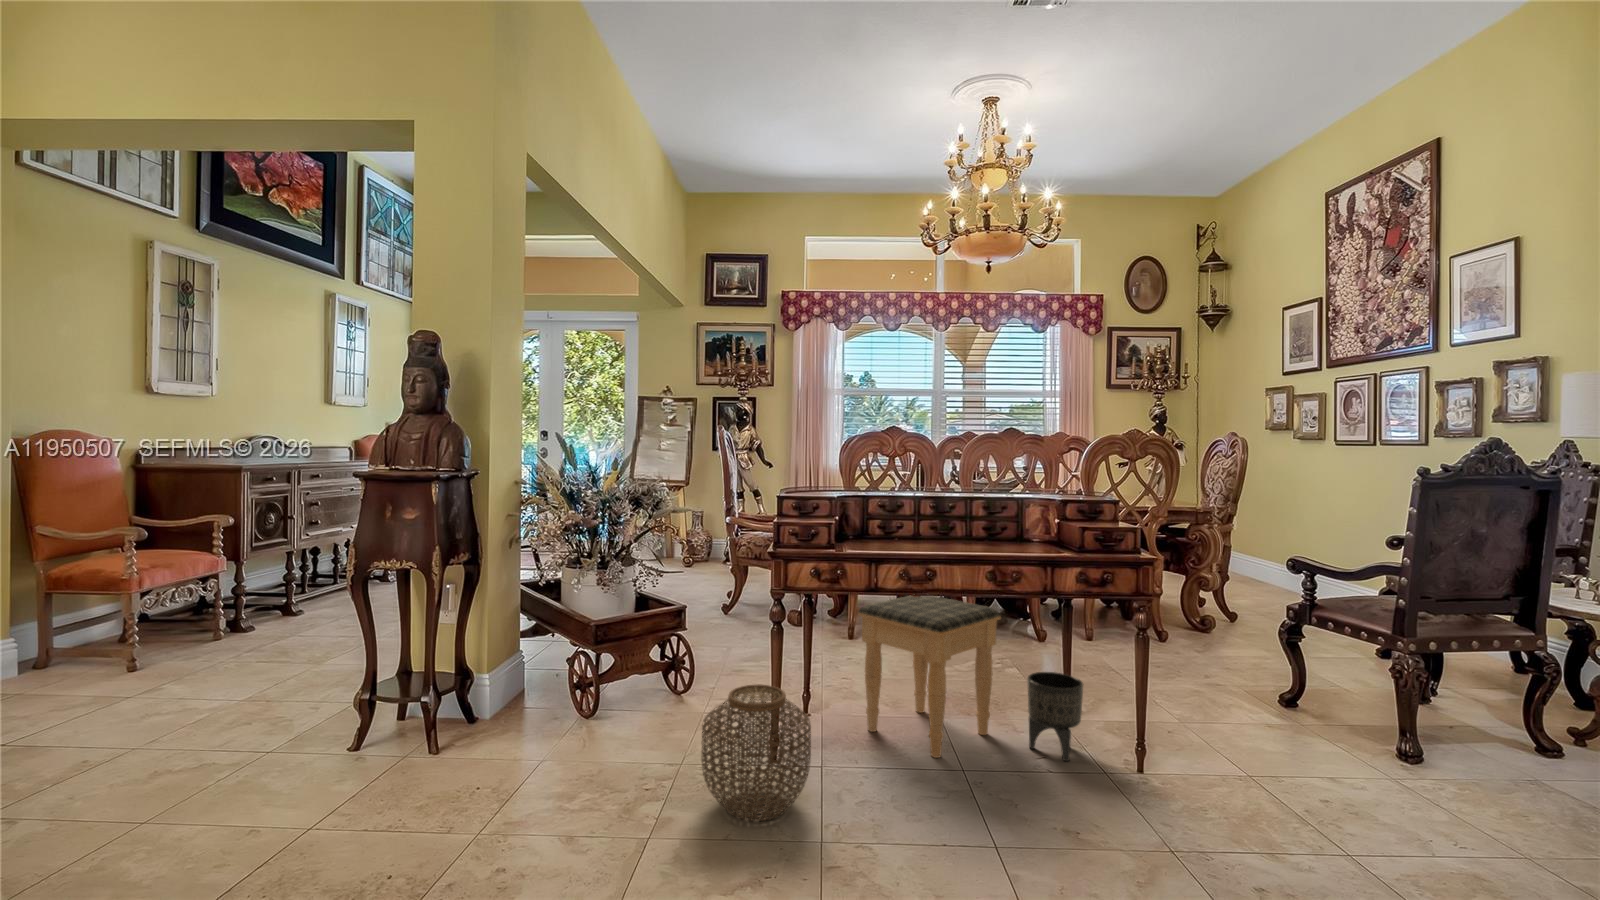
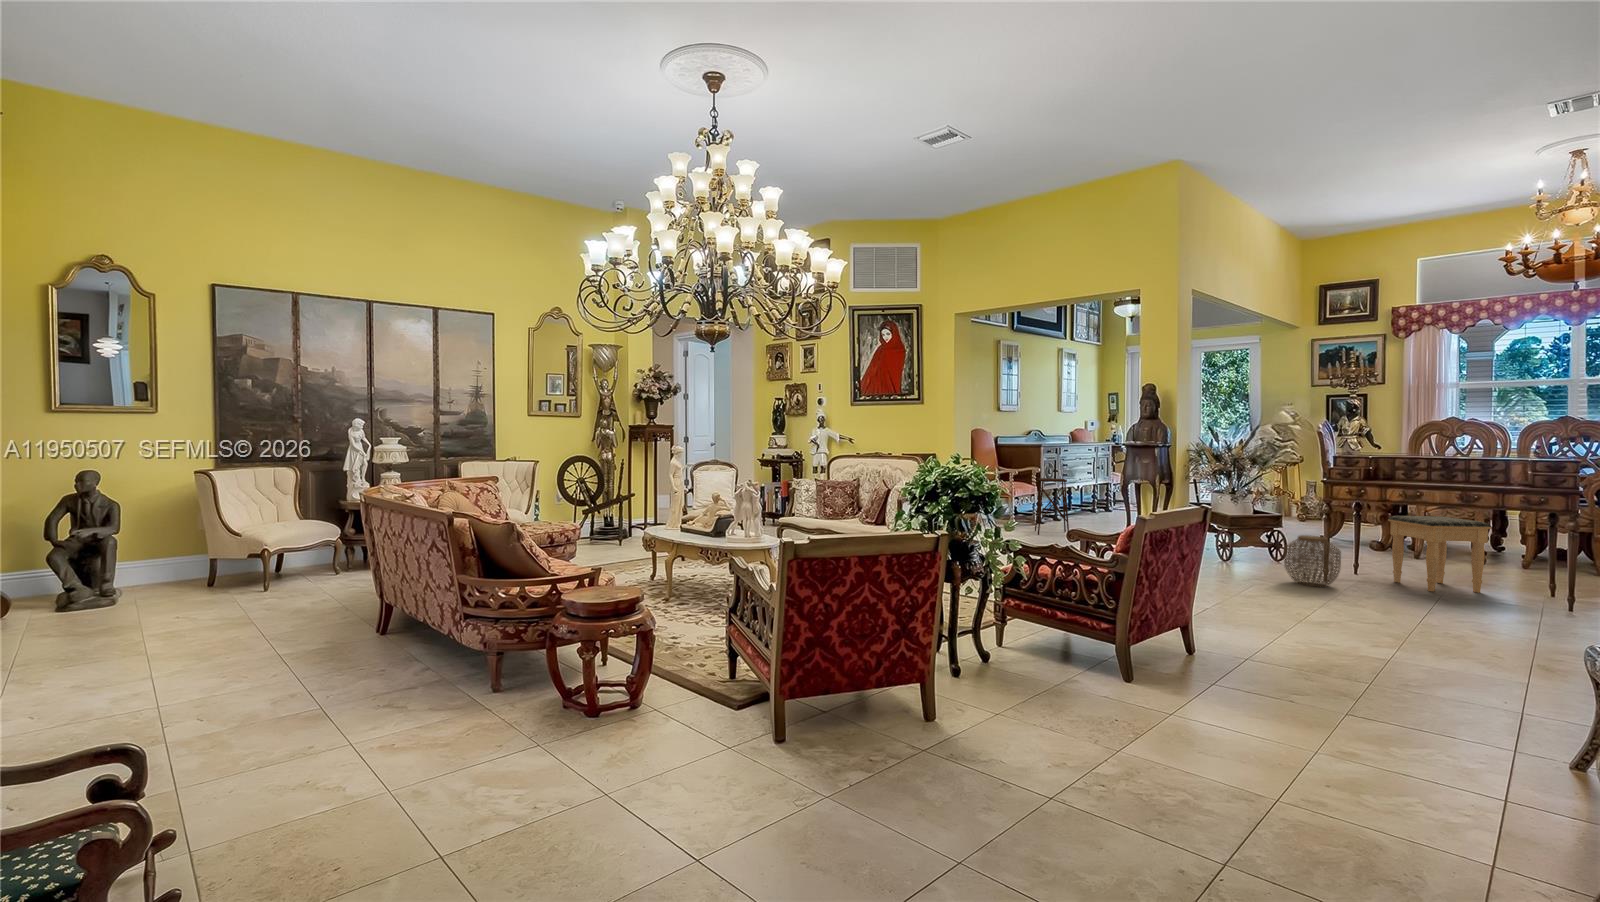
side table: none [175,545,276,694] -> present [1035,478,1069,536]
planter: present [1027,672,1083,761] -> none [1503,559,1545,604]

